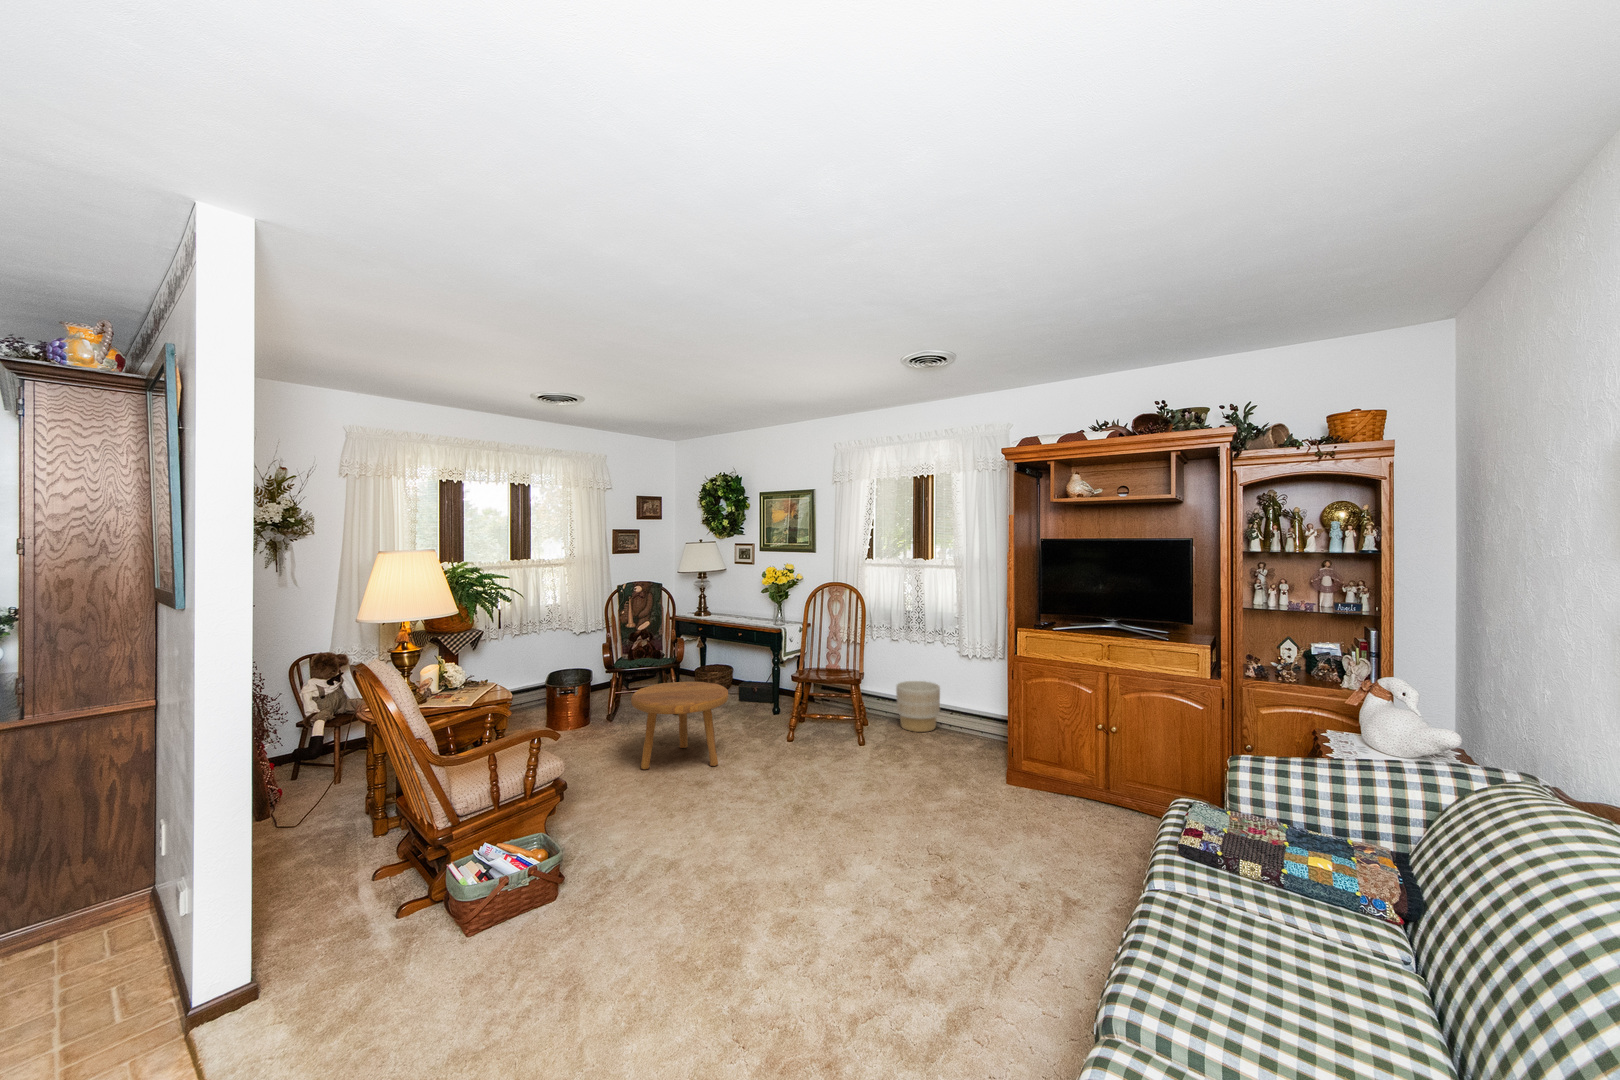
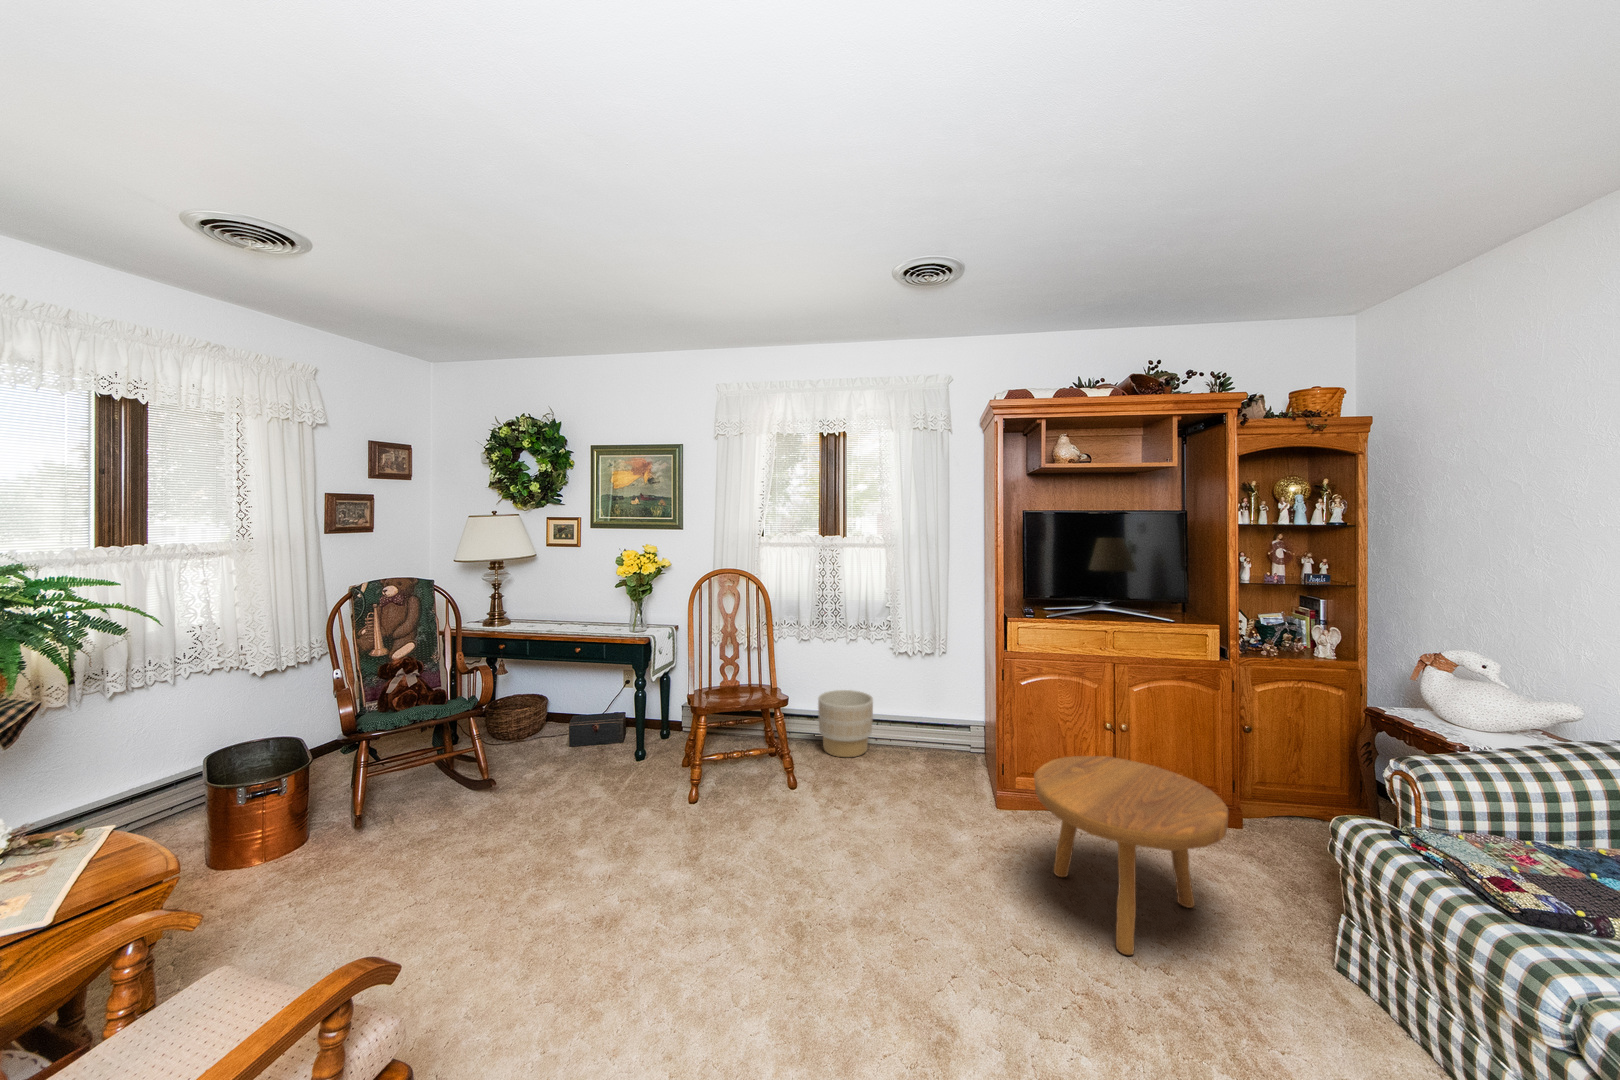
footstool: present [631,682,728,770] -> present [1034,756,1228,955]

